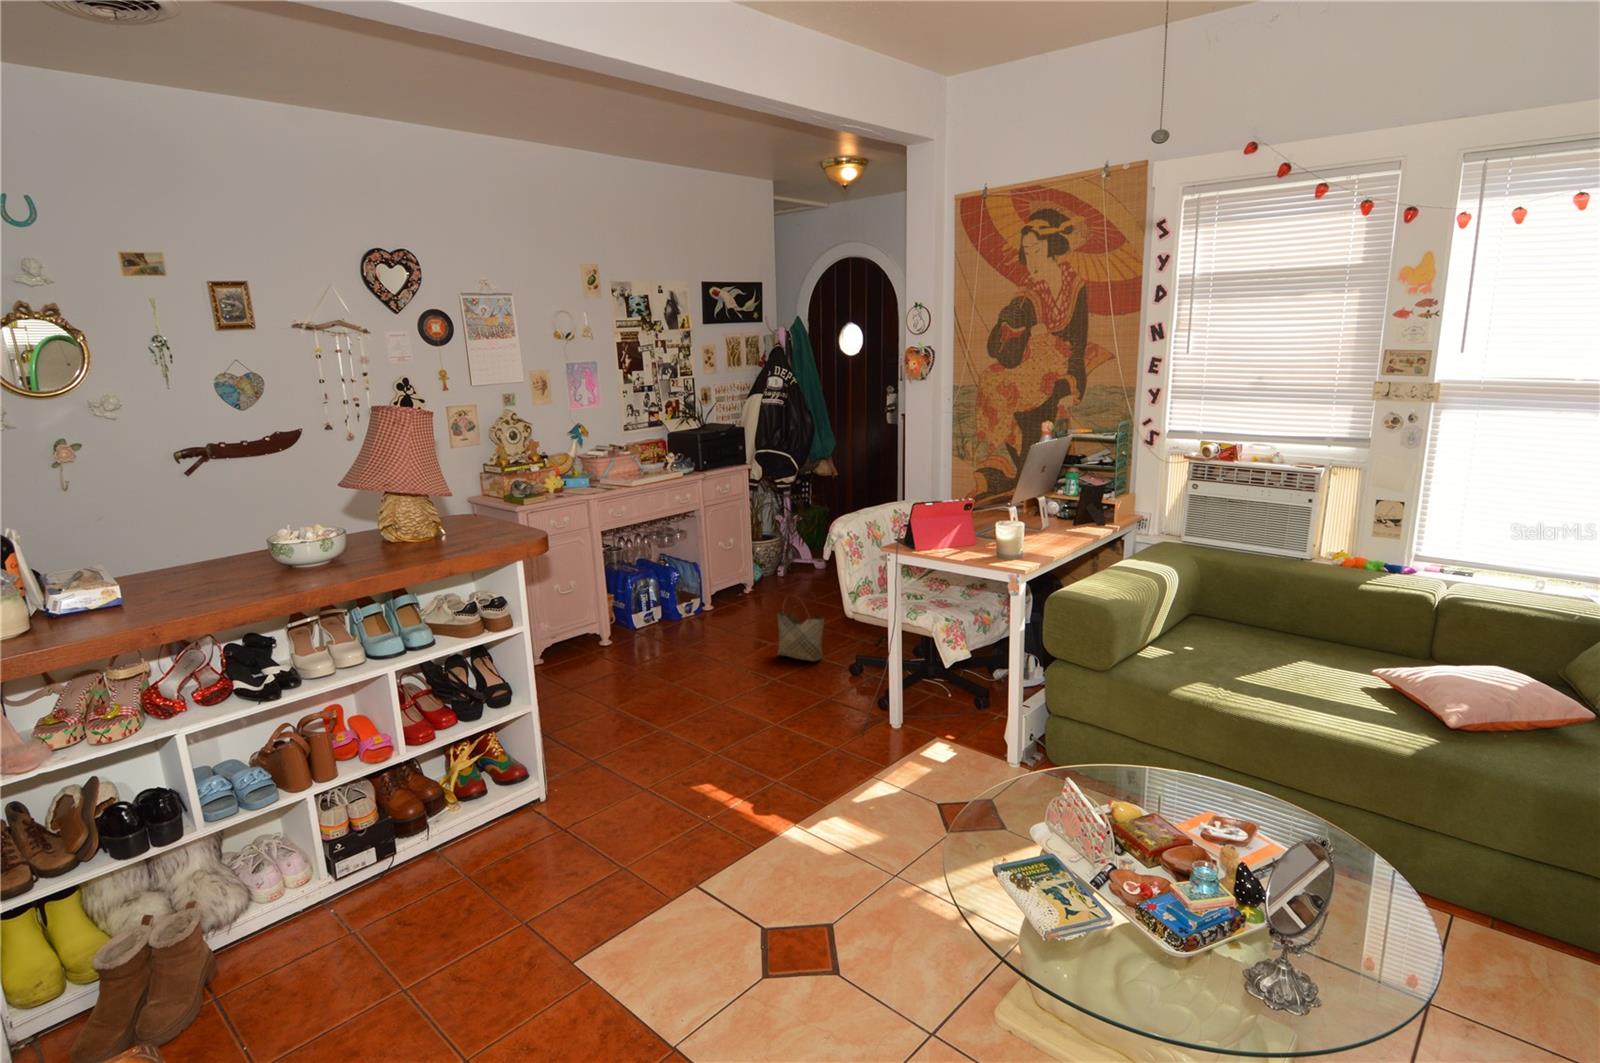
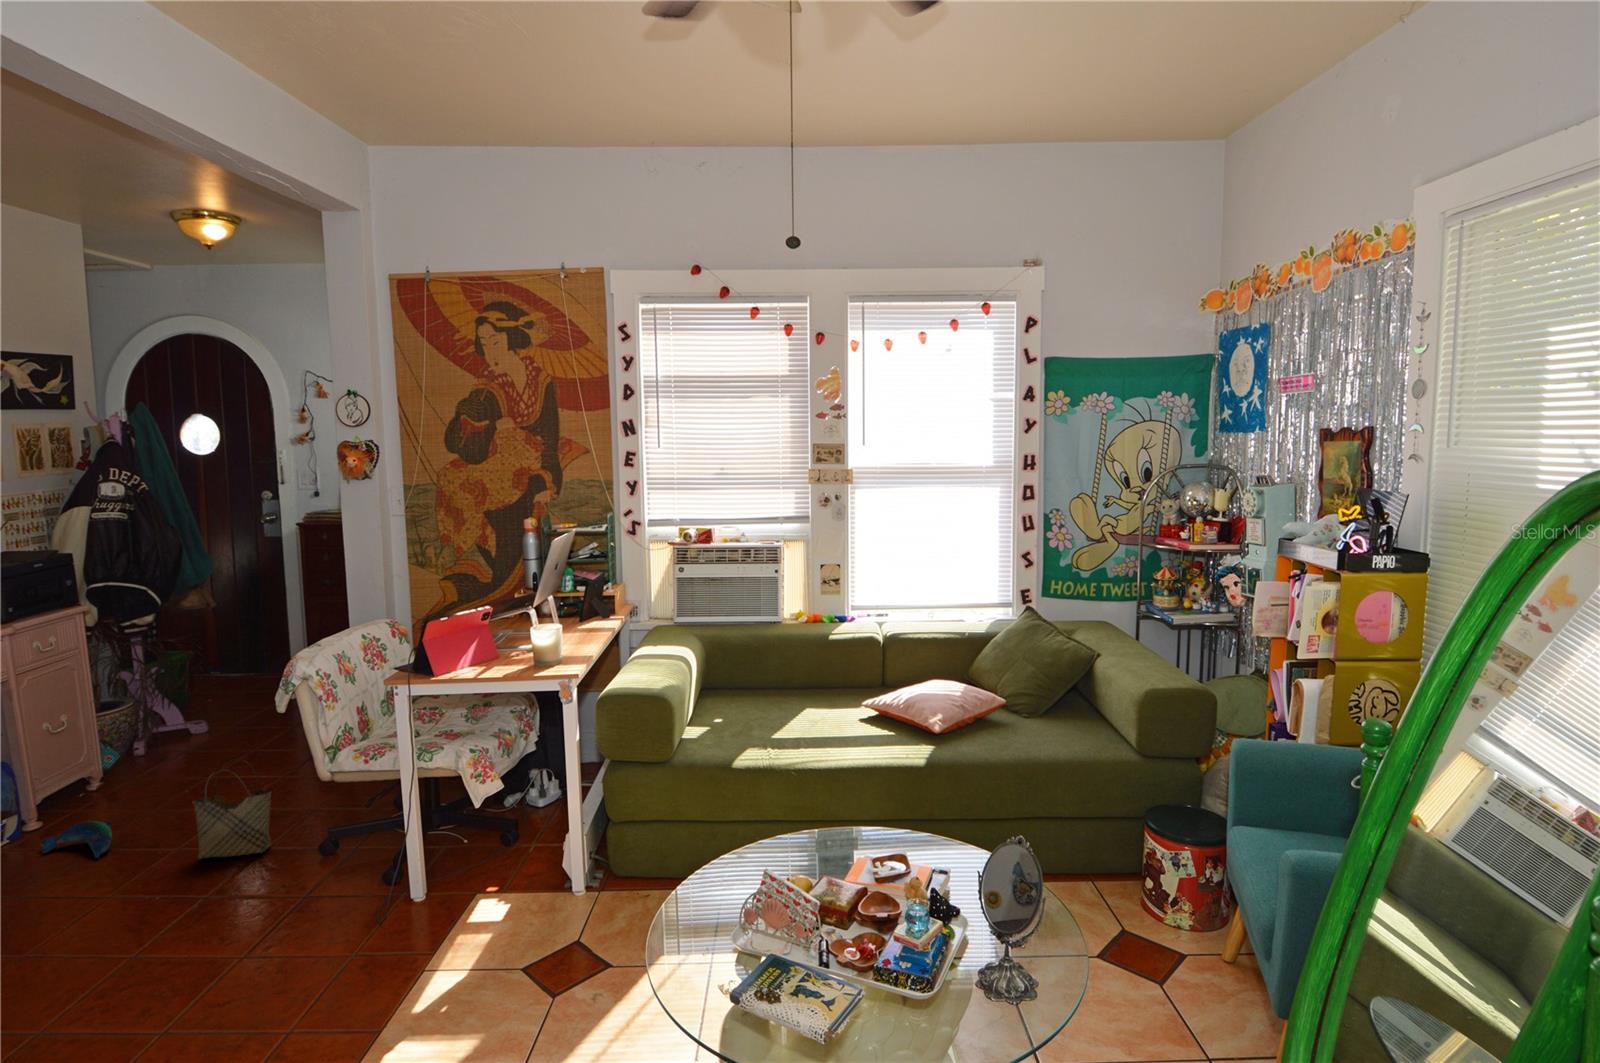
plush toy: none [703,612,741,638] -> present [41,821,112,858]

